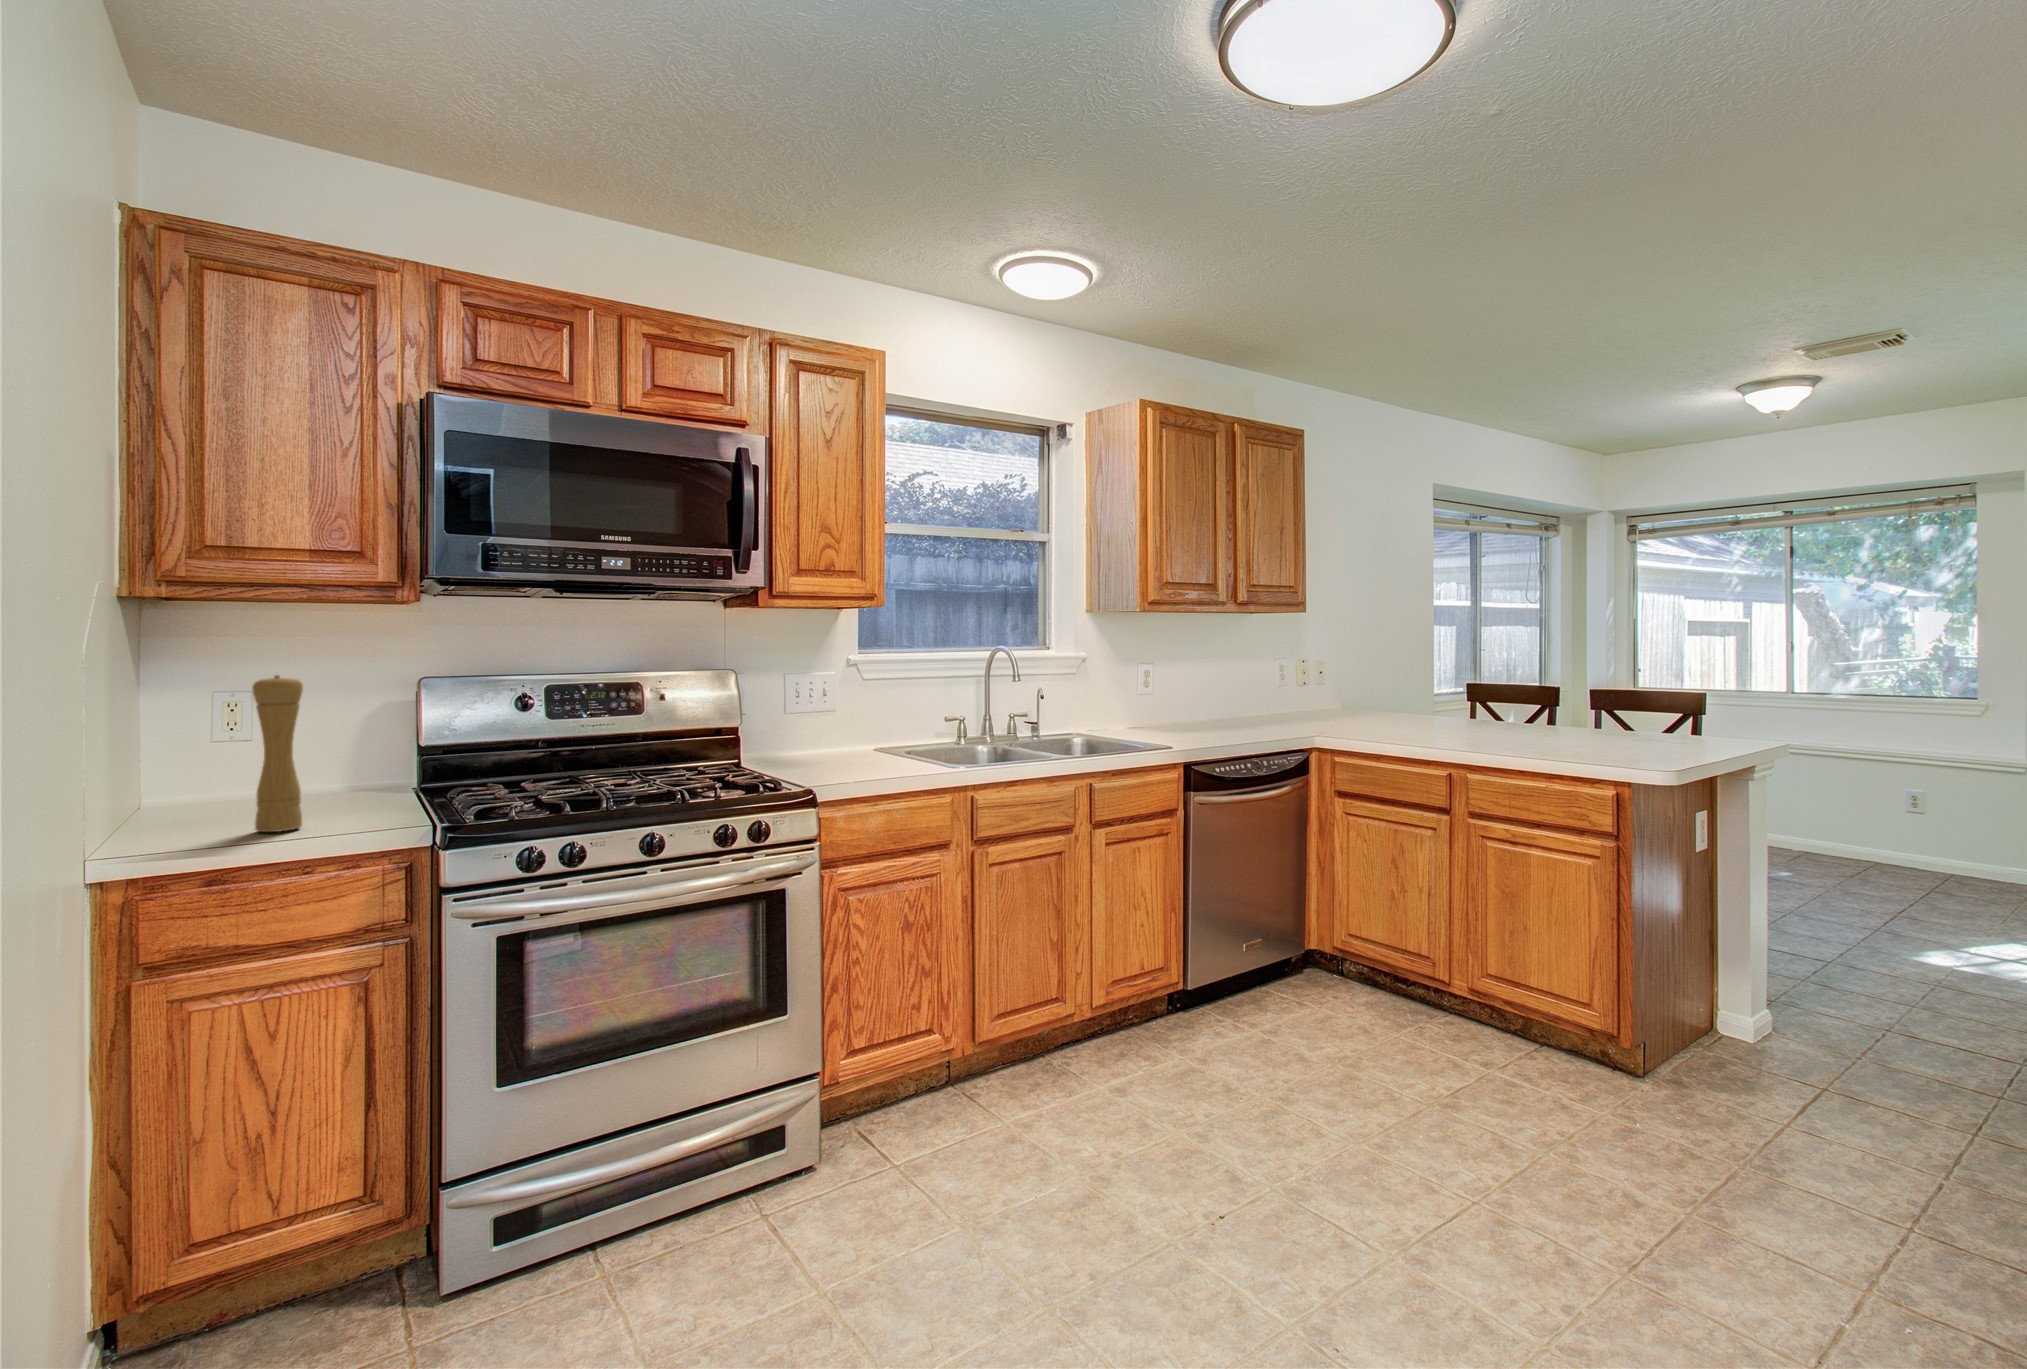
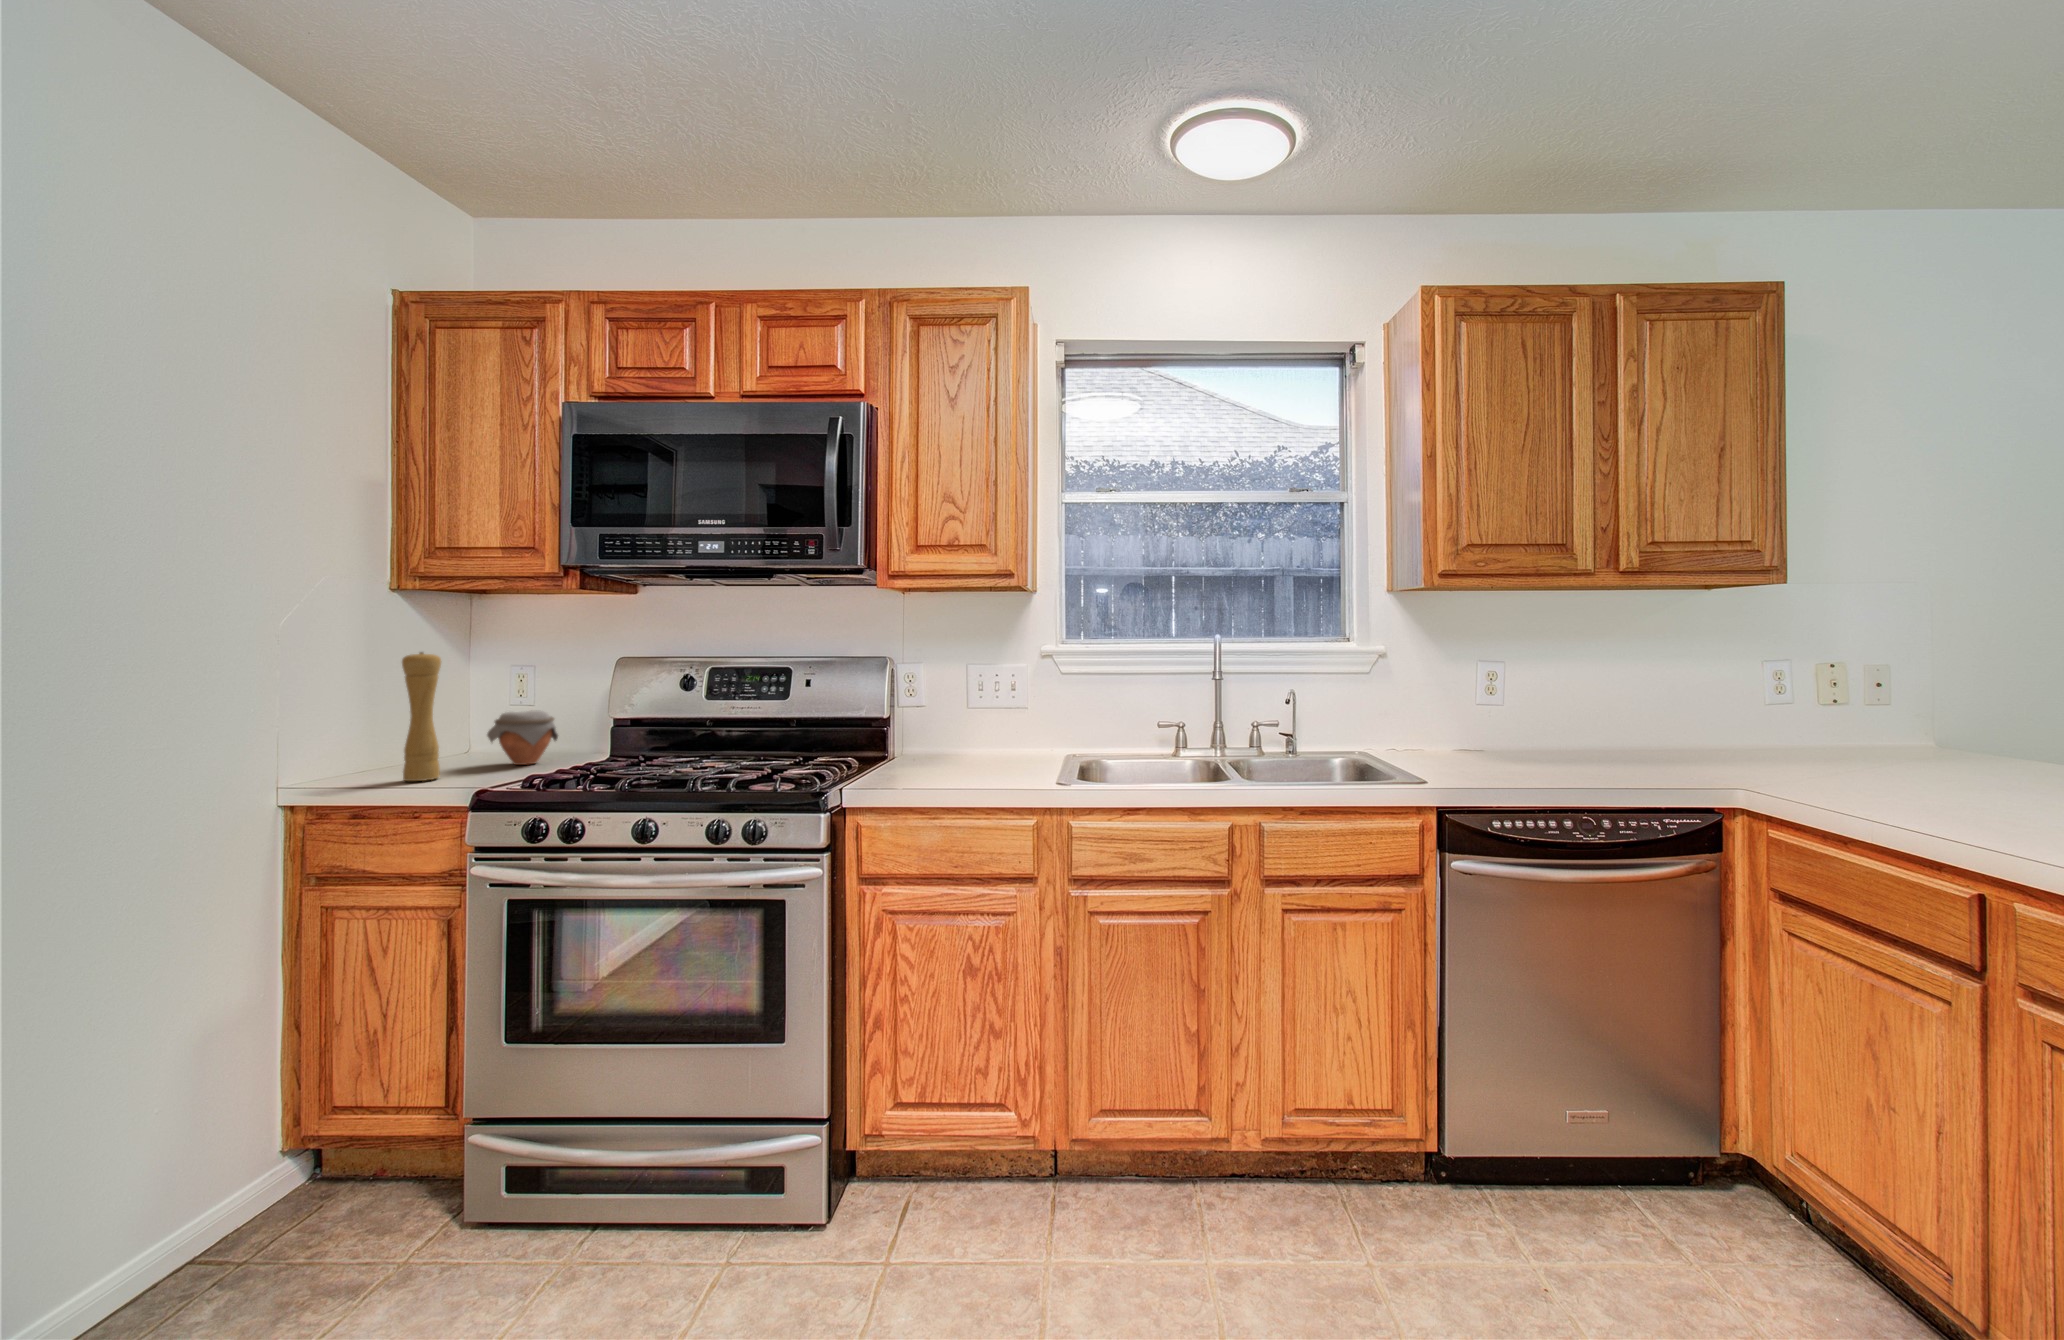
jar: none [300,743,386,808] -> present [487,710,558,765]

